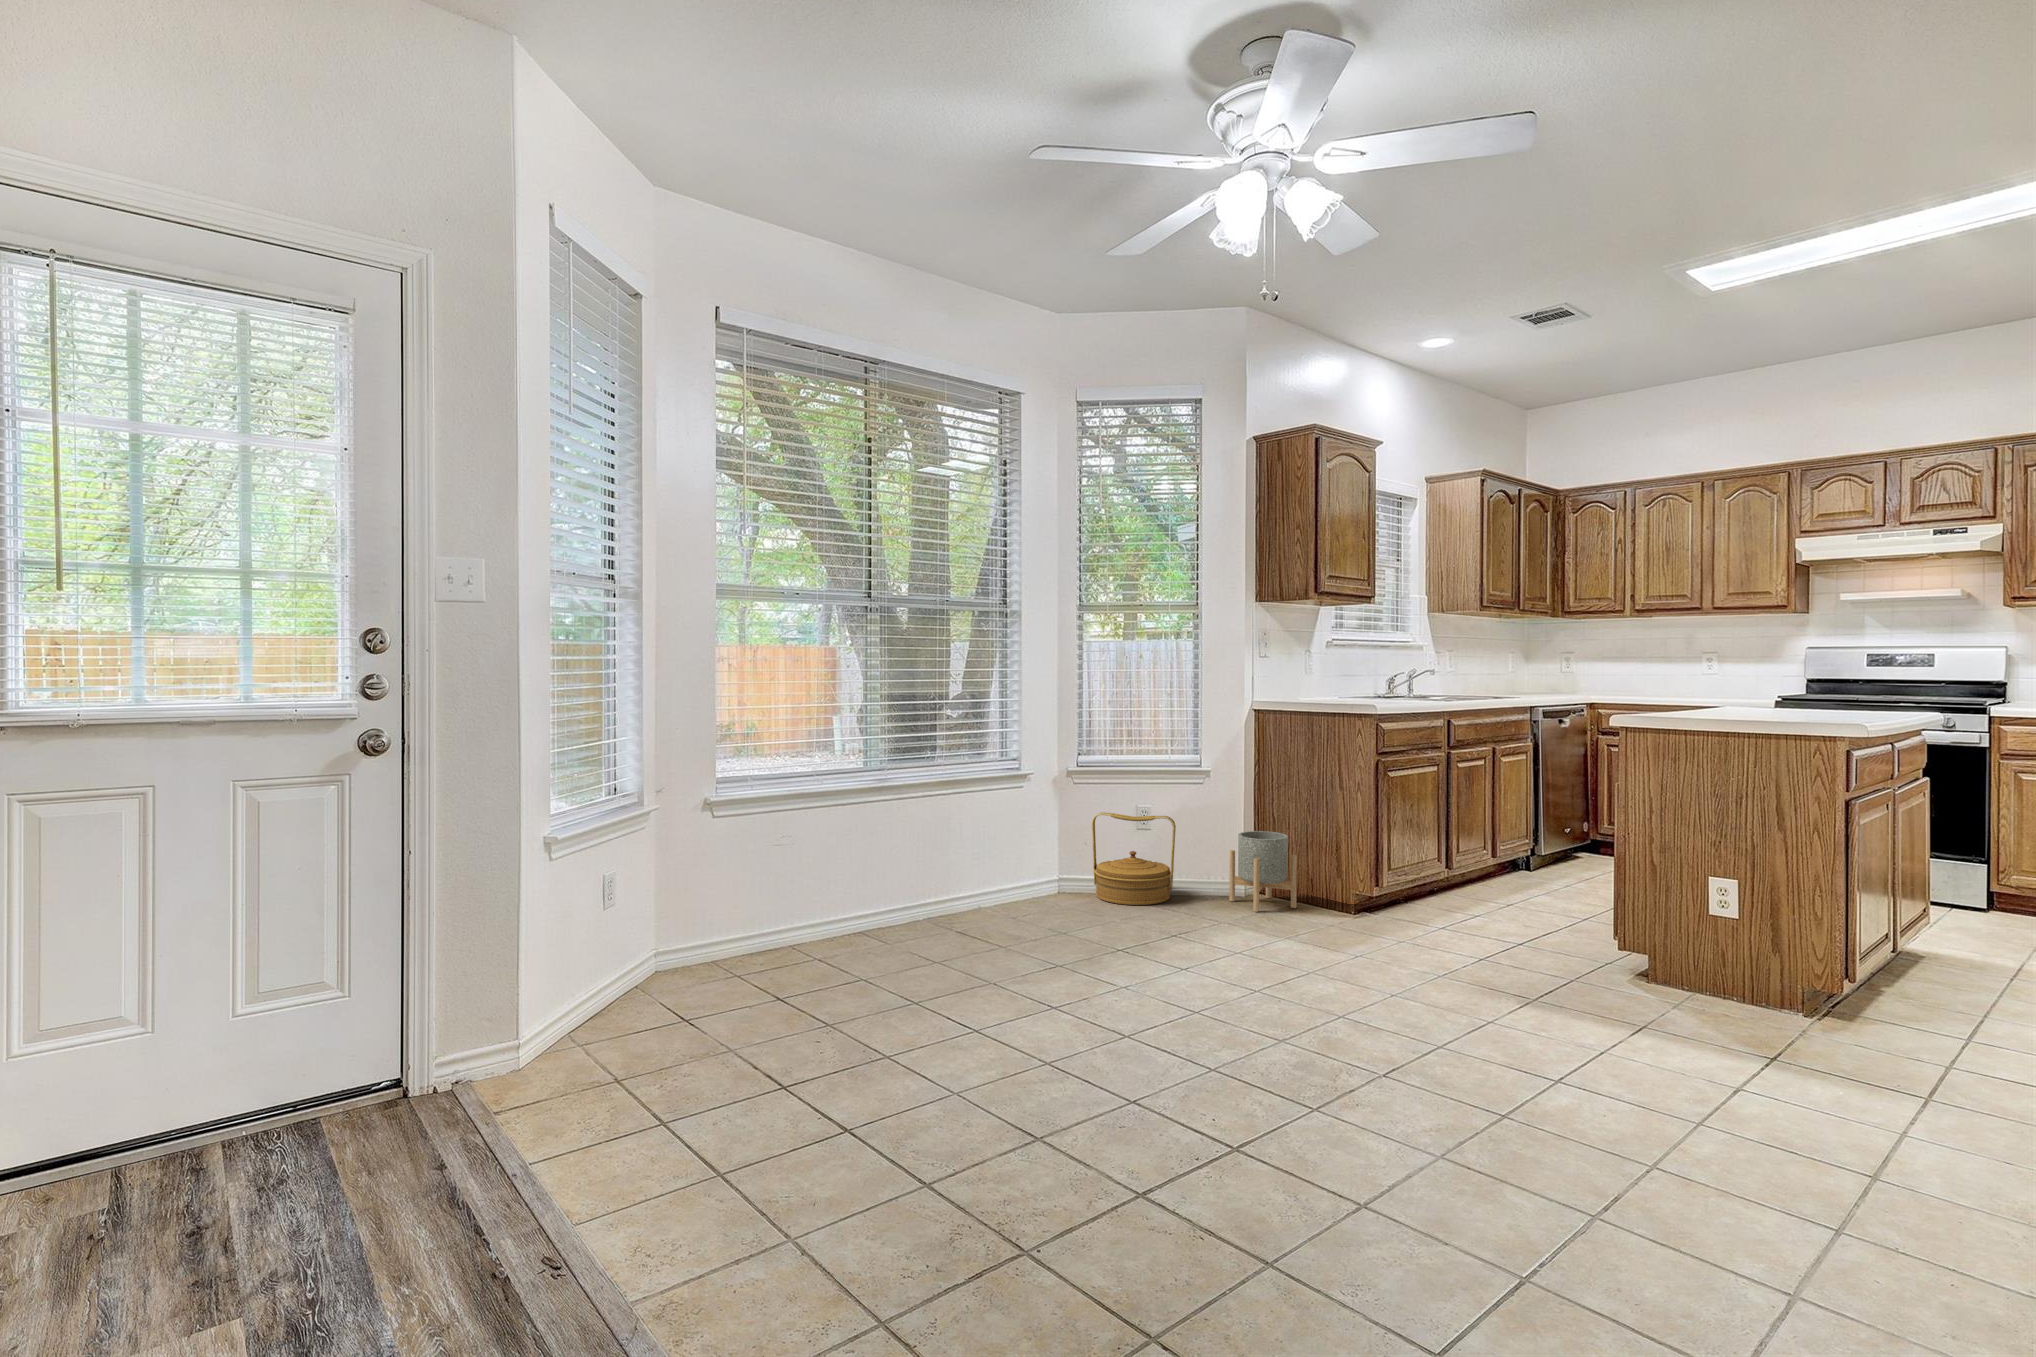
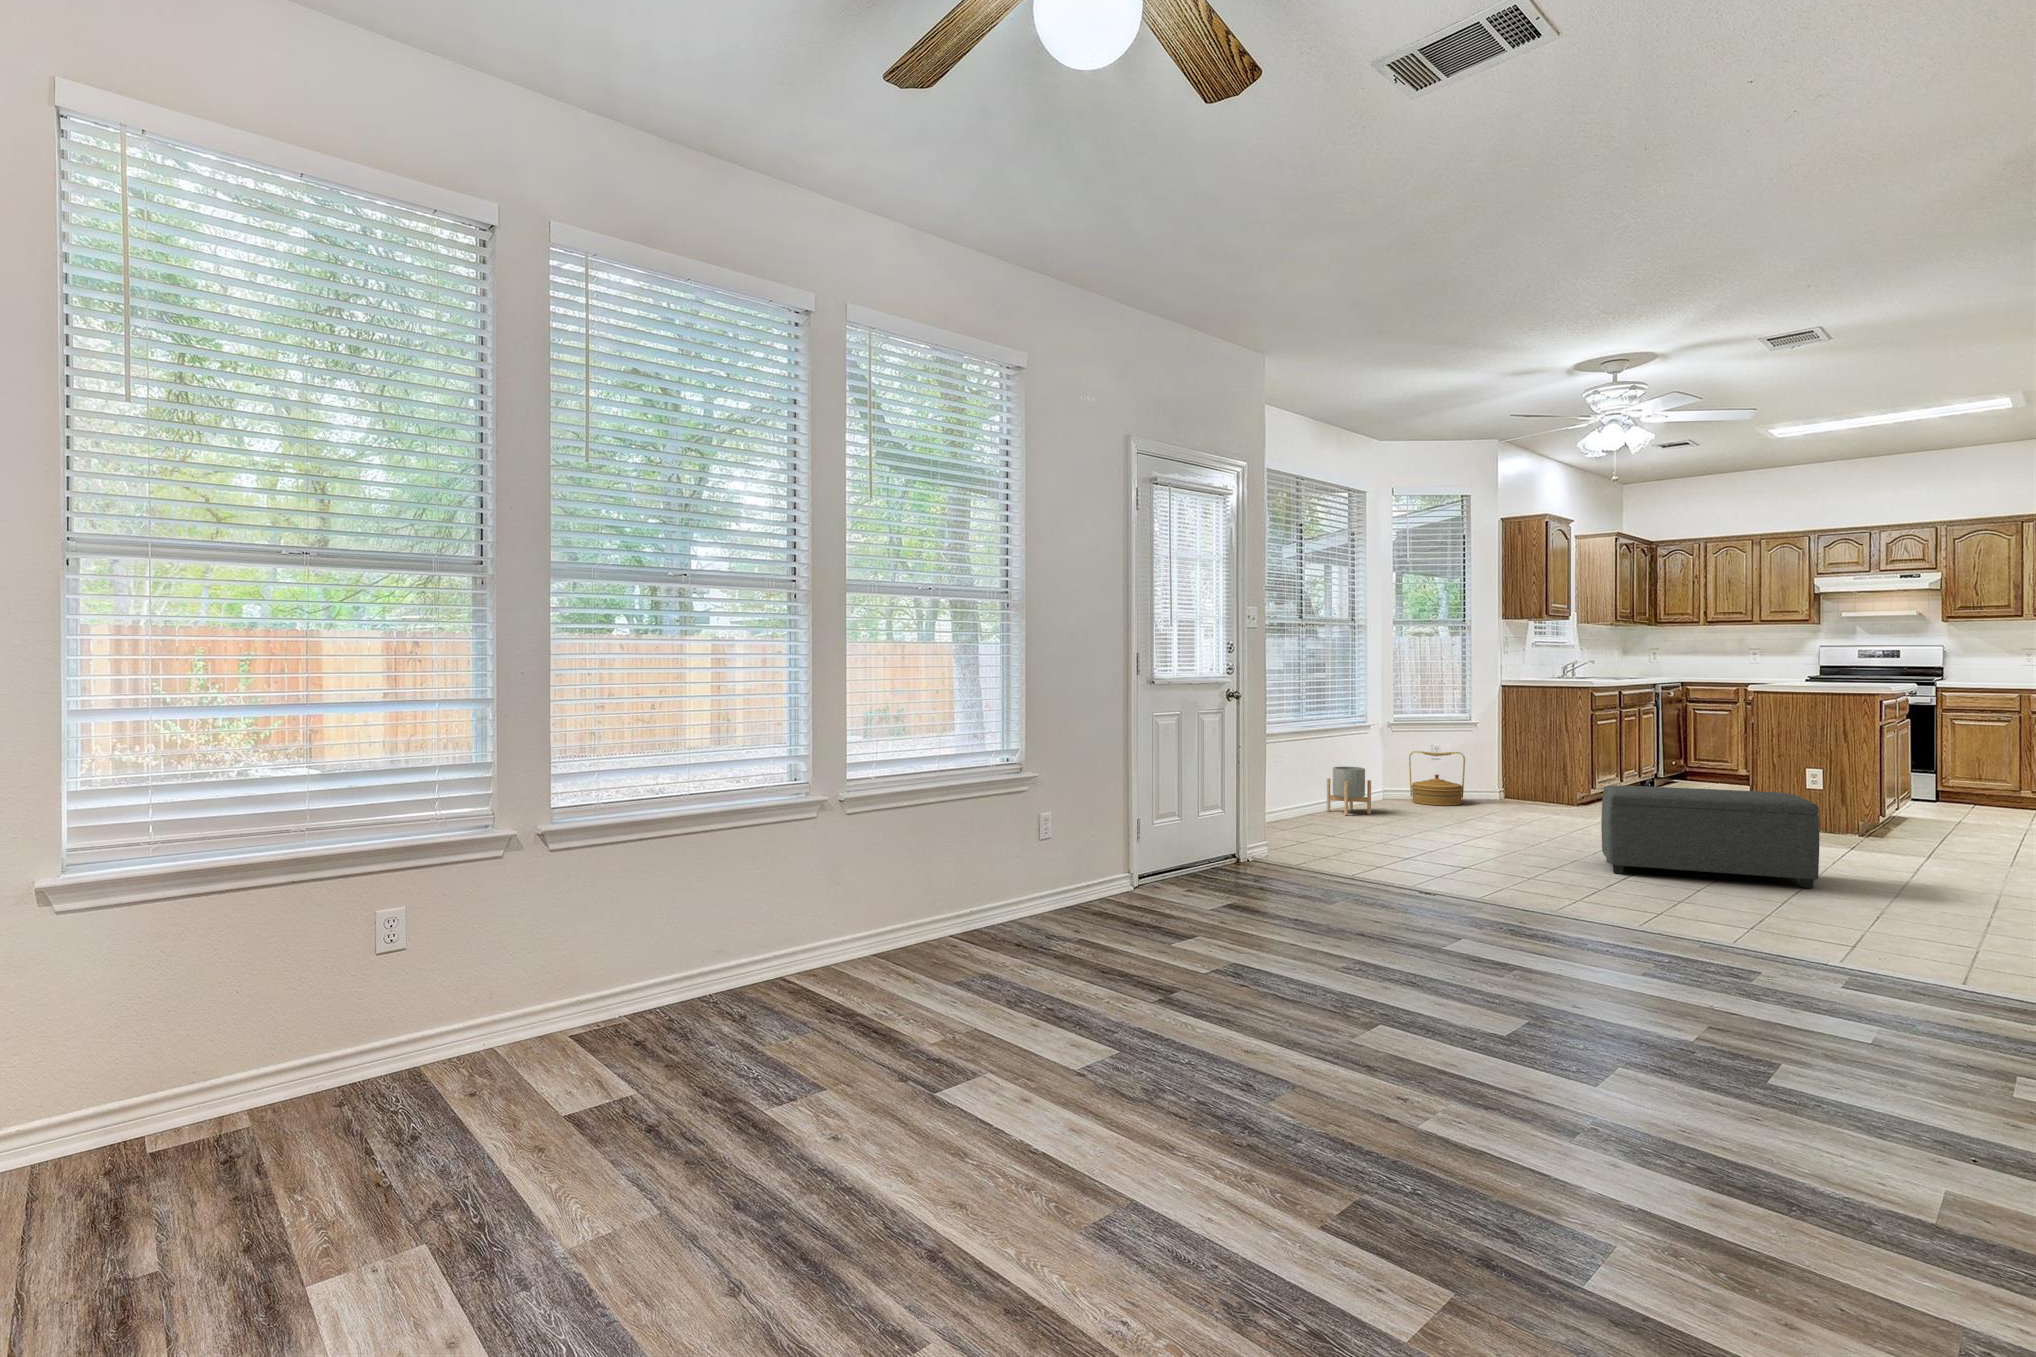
planter: present [1229,831,1297,912] -> present [1327,766,1371,815]
ottoman: none [1136,943,1579,1269] -> present [1601,786,1819,888]

